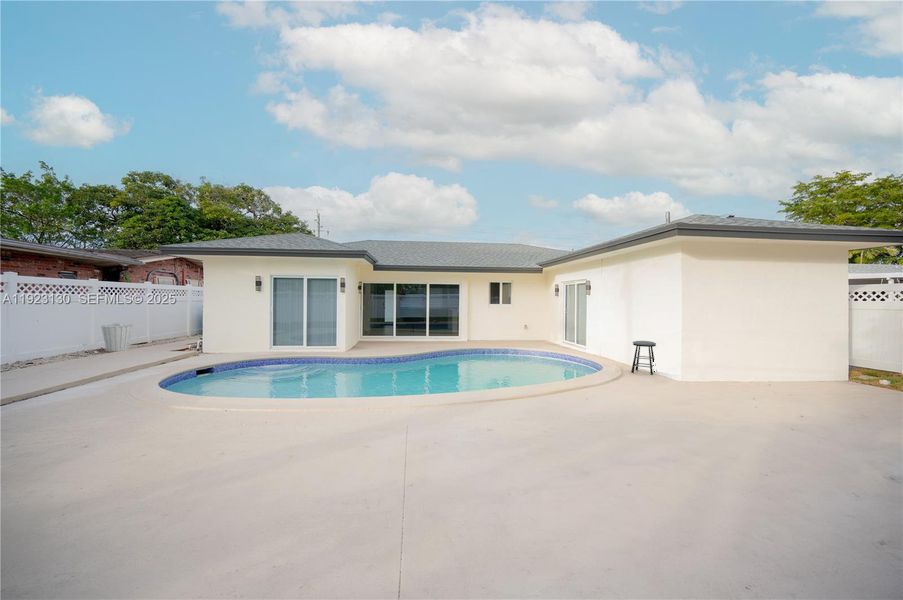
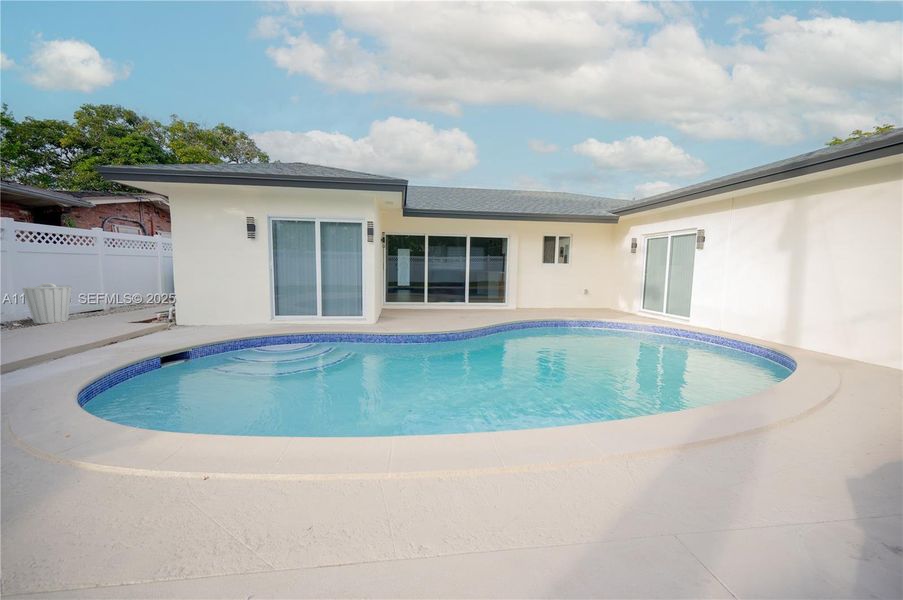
stool: present [631,341,656,375] -> none [823,314,875,366]

